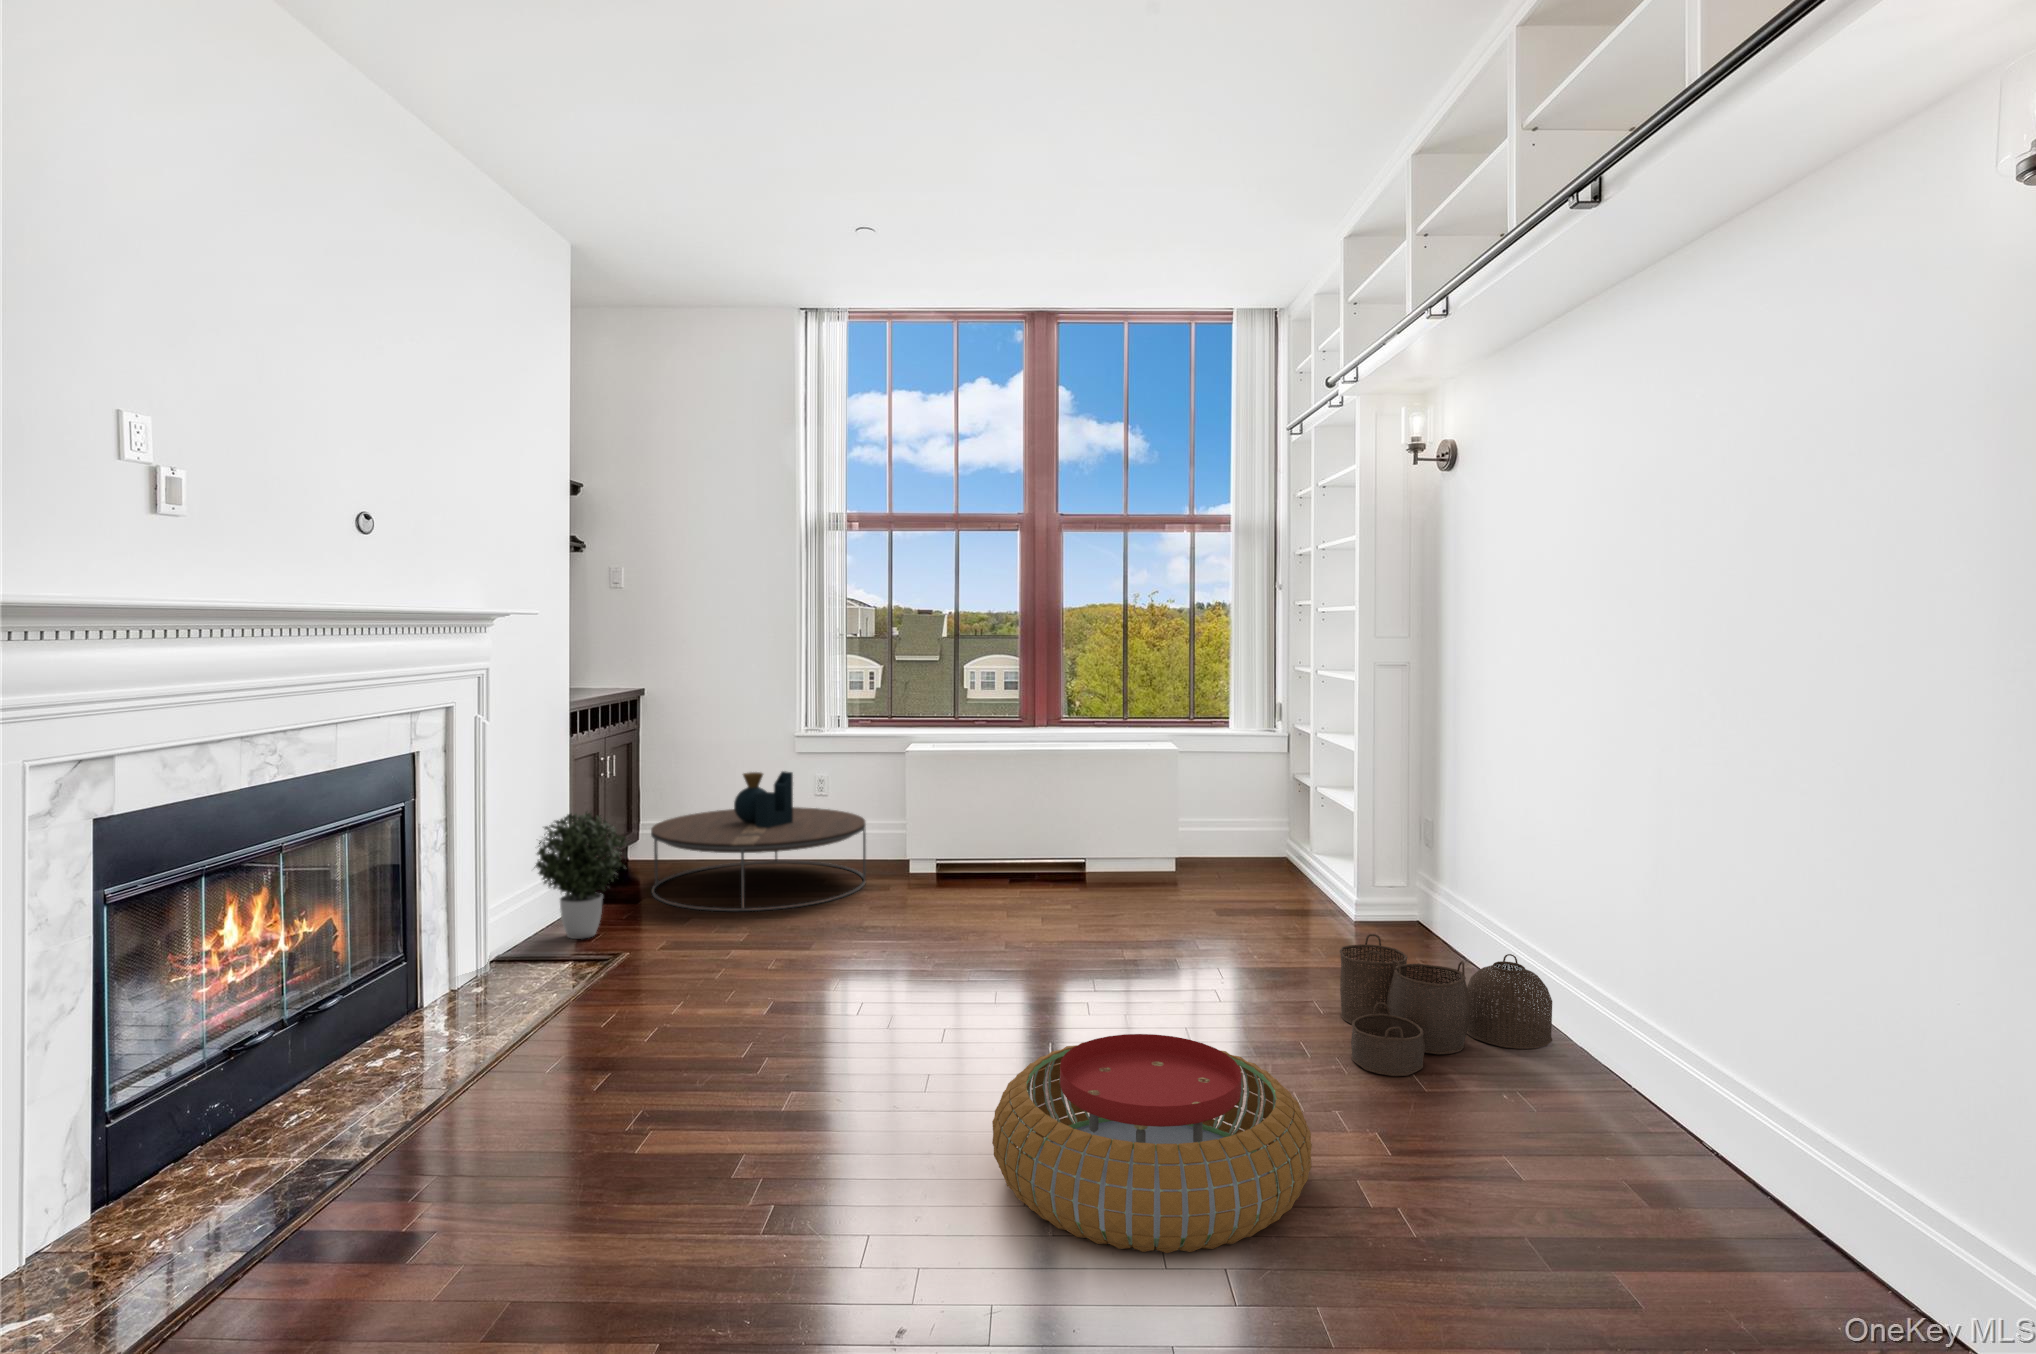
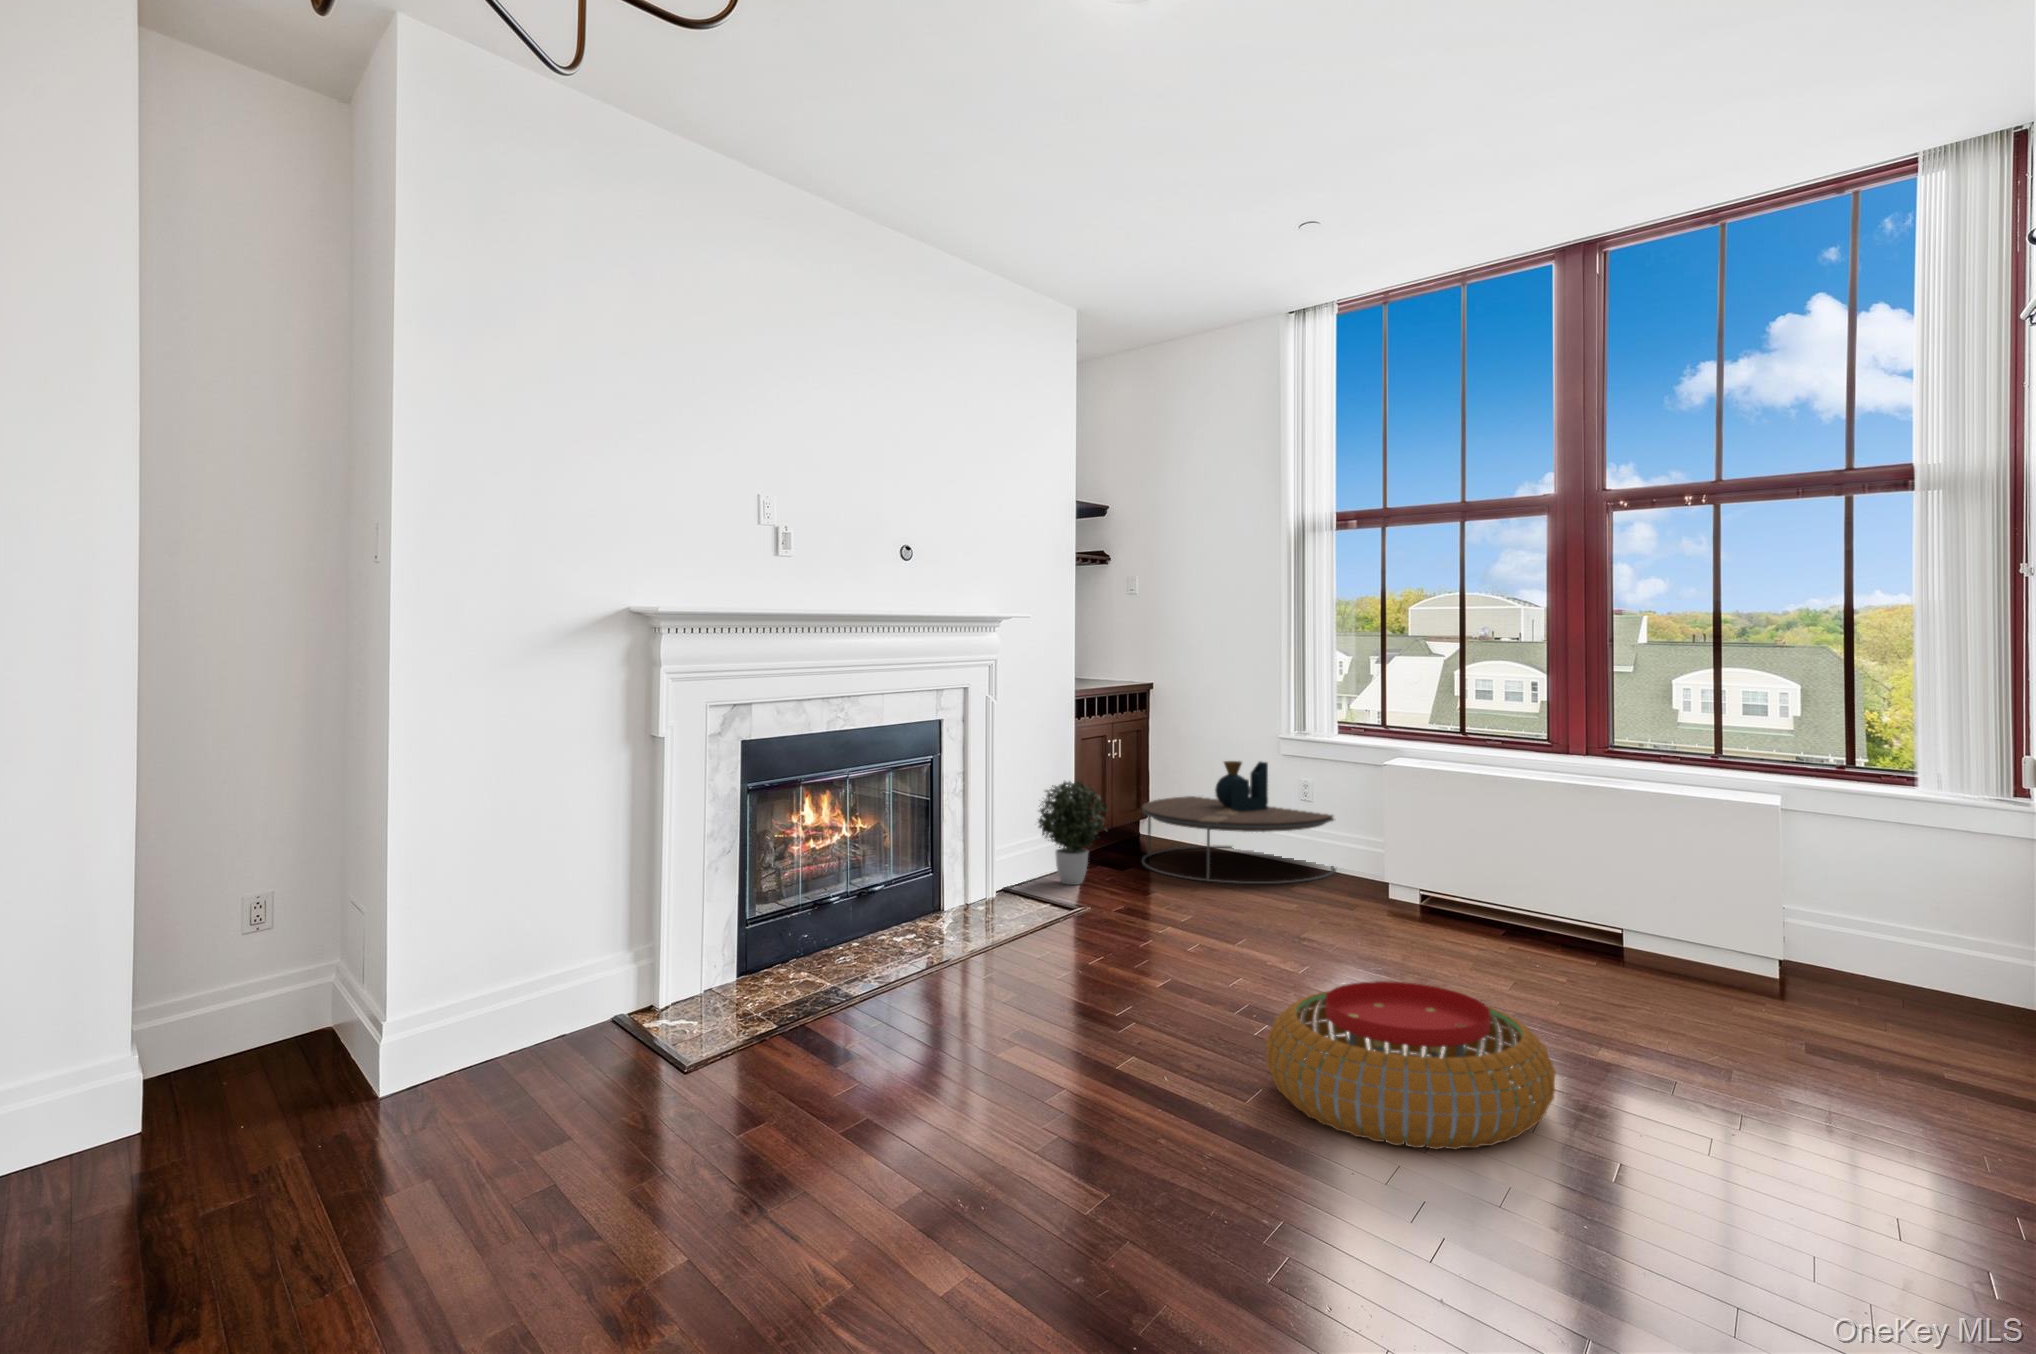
woven basket: present [1340,934,1552,1076] -> none [1710,957,2006,1104]

